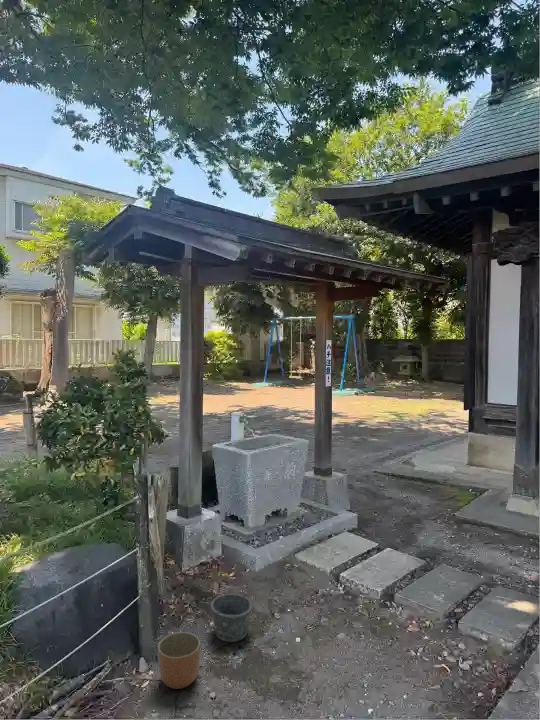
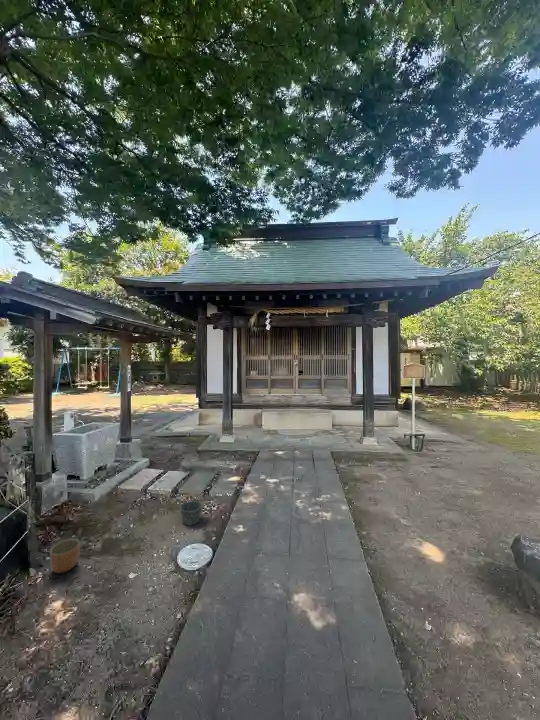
bucket: present [211,594,252,642] -> present [180,500,202,525]

